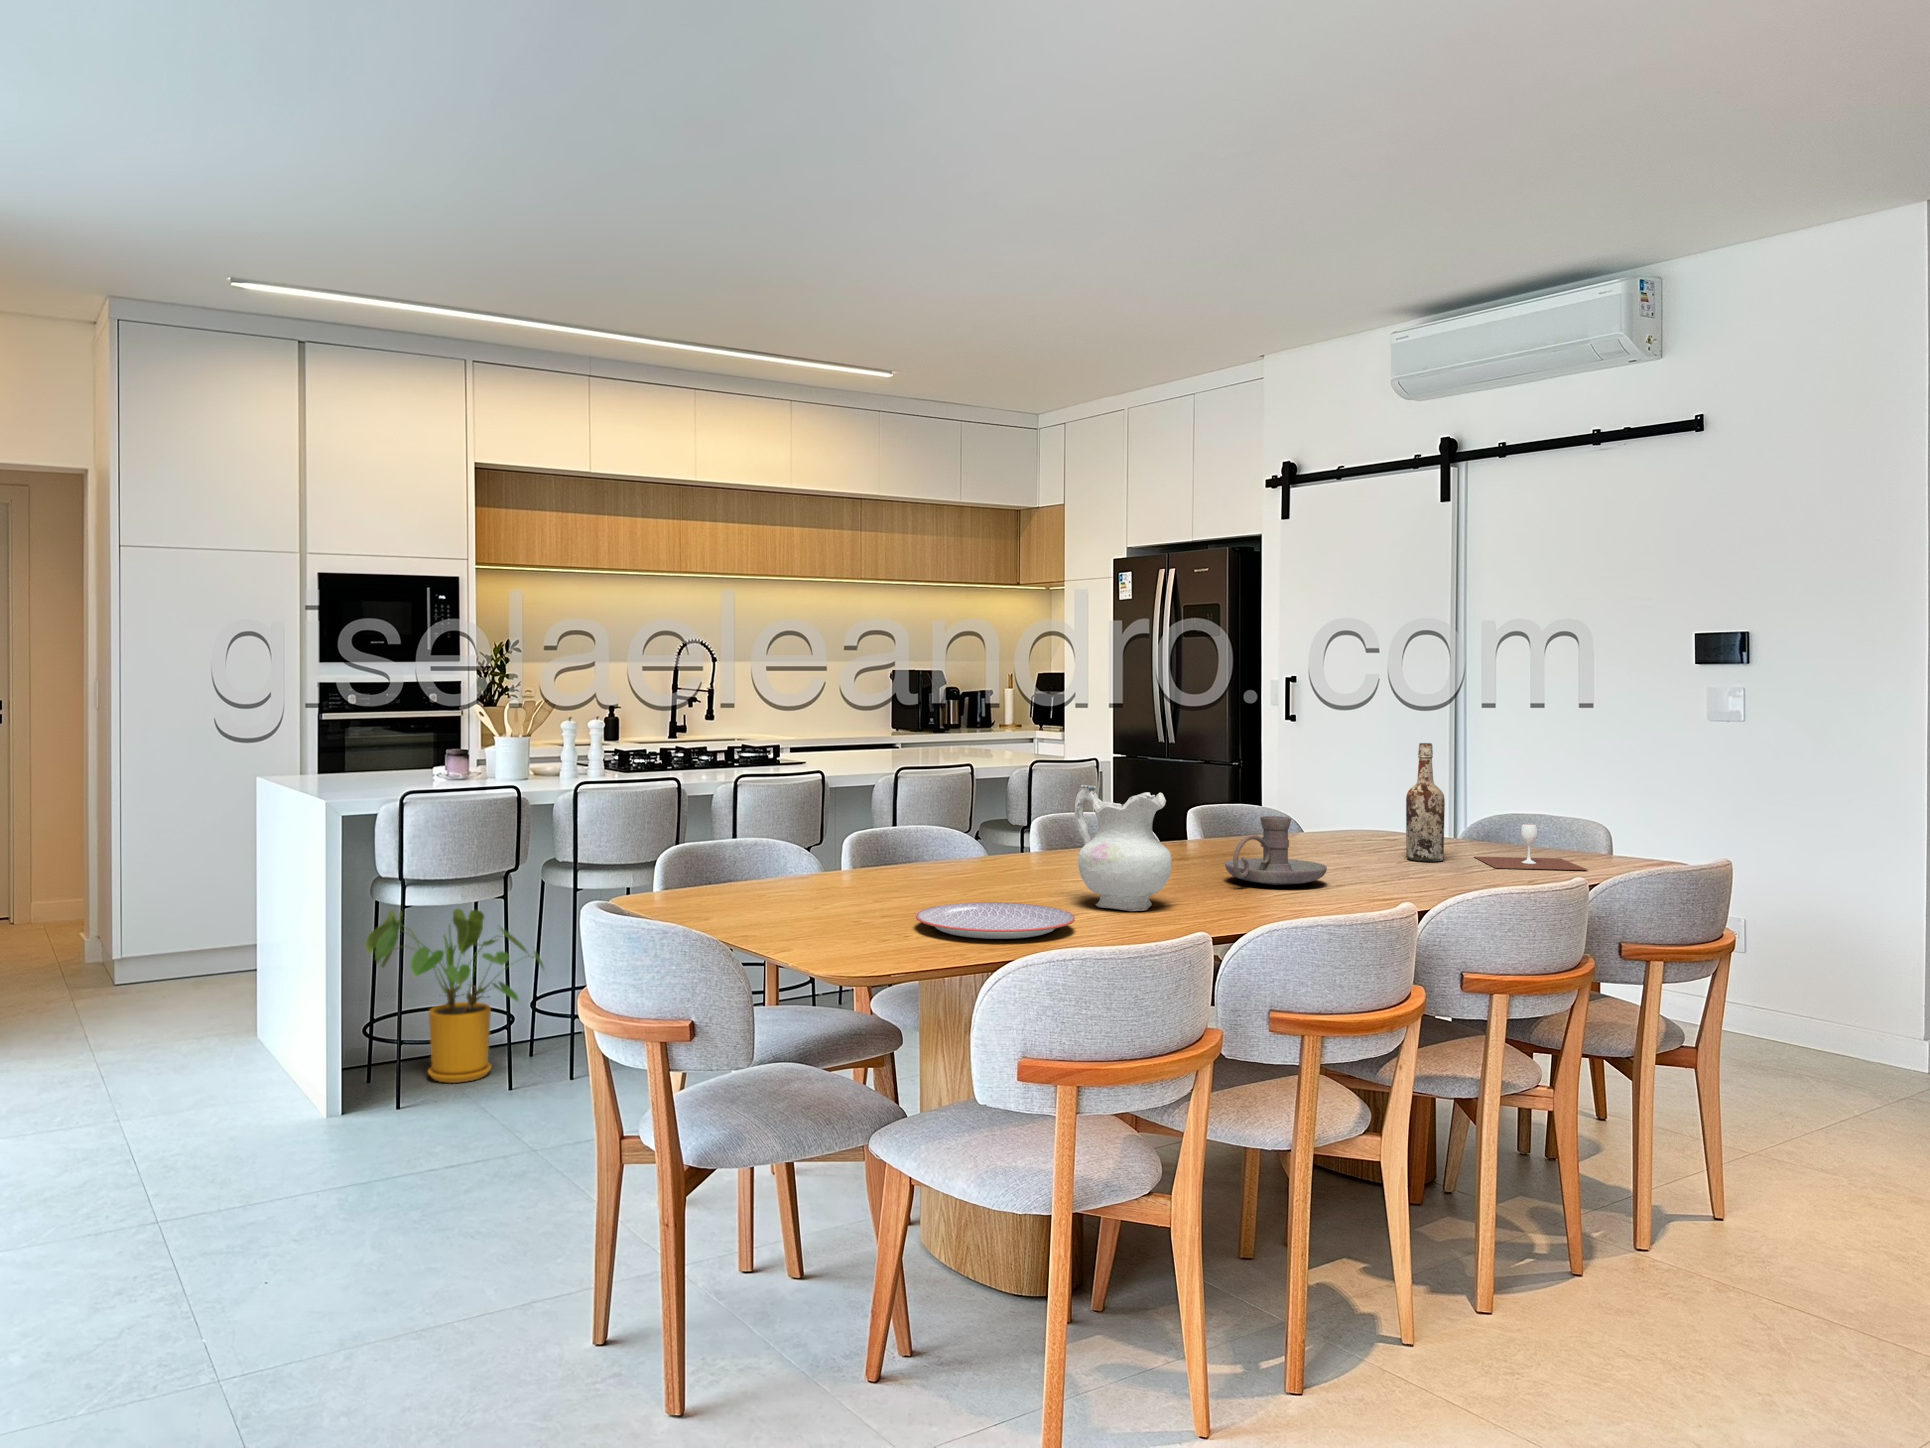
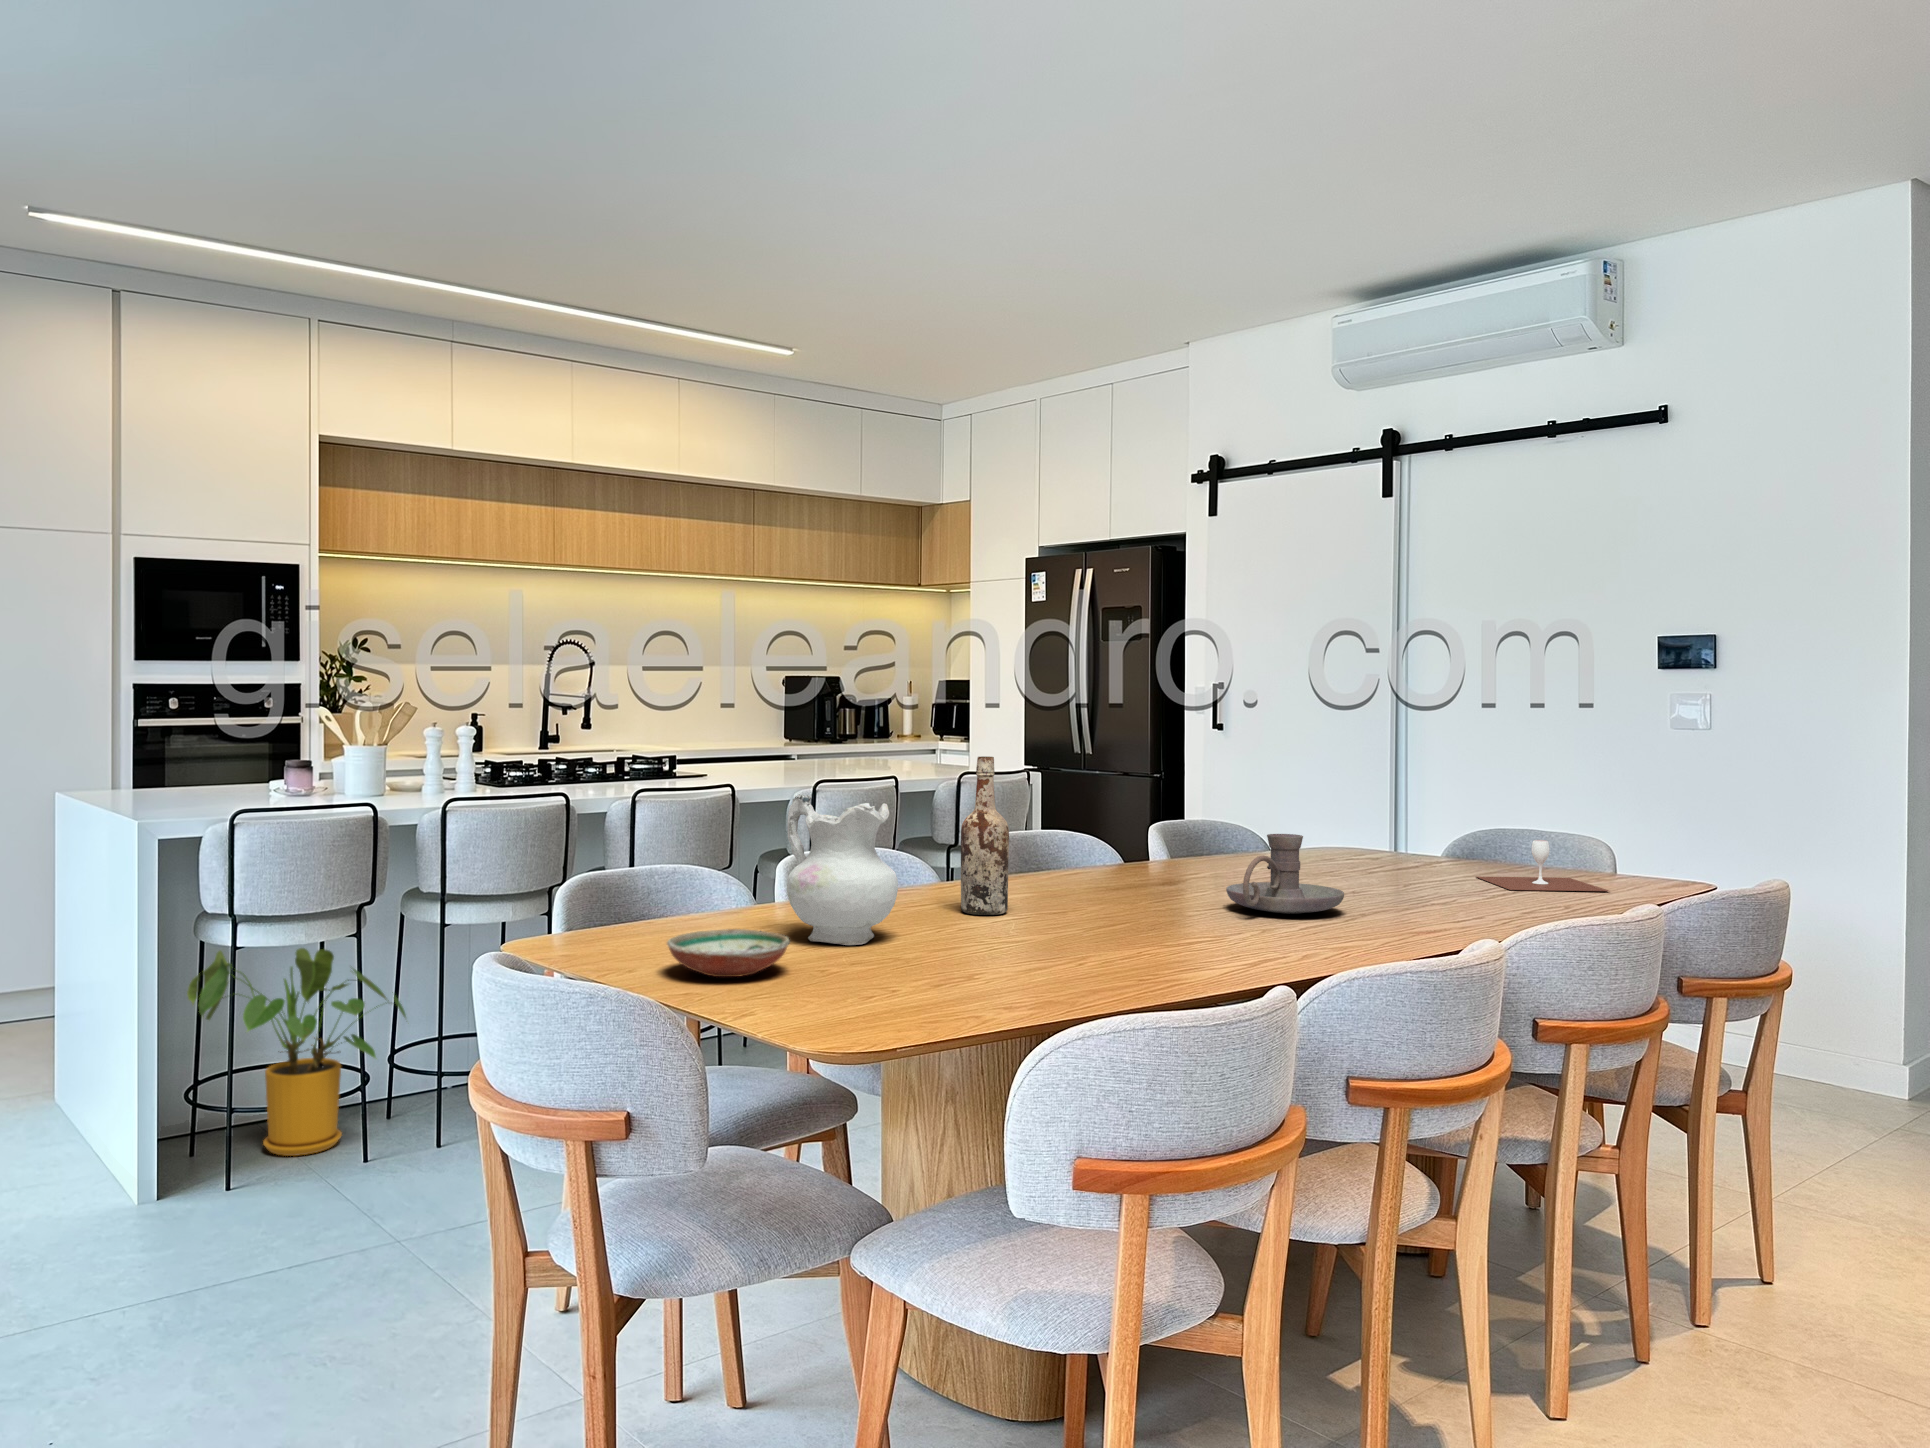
wine bottle: present [1406,743,1445,861] -> present [961,756,1009,915]
ceramic pitcher: present [1075,785,1172,911] -> present [787,794,898,945]
decorative bowl: none [734,889,832,926] -> present [667,929,790,977]
plate: present [916,902,1075,939] -> none [896,942,1093,990]

